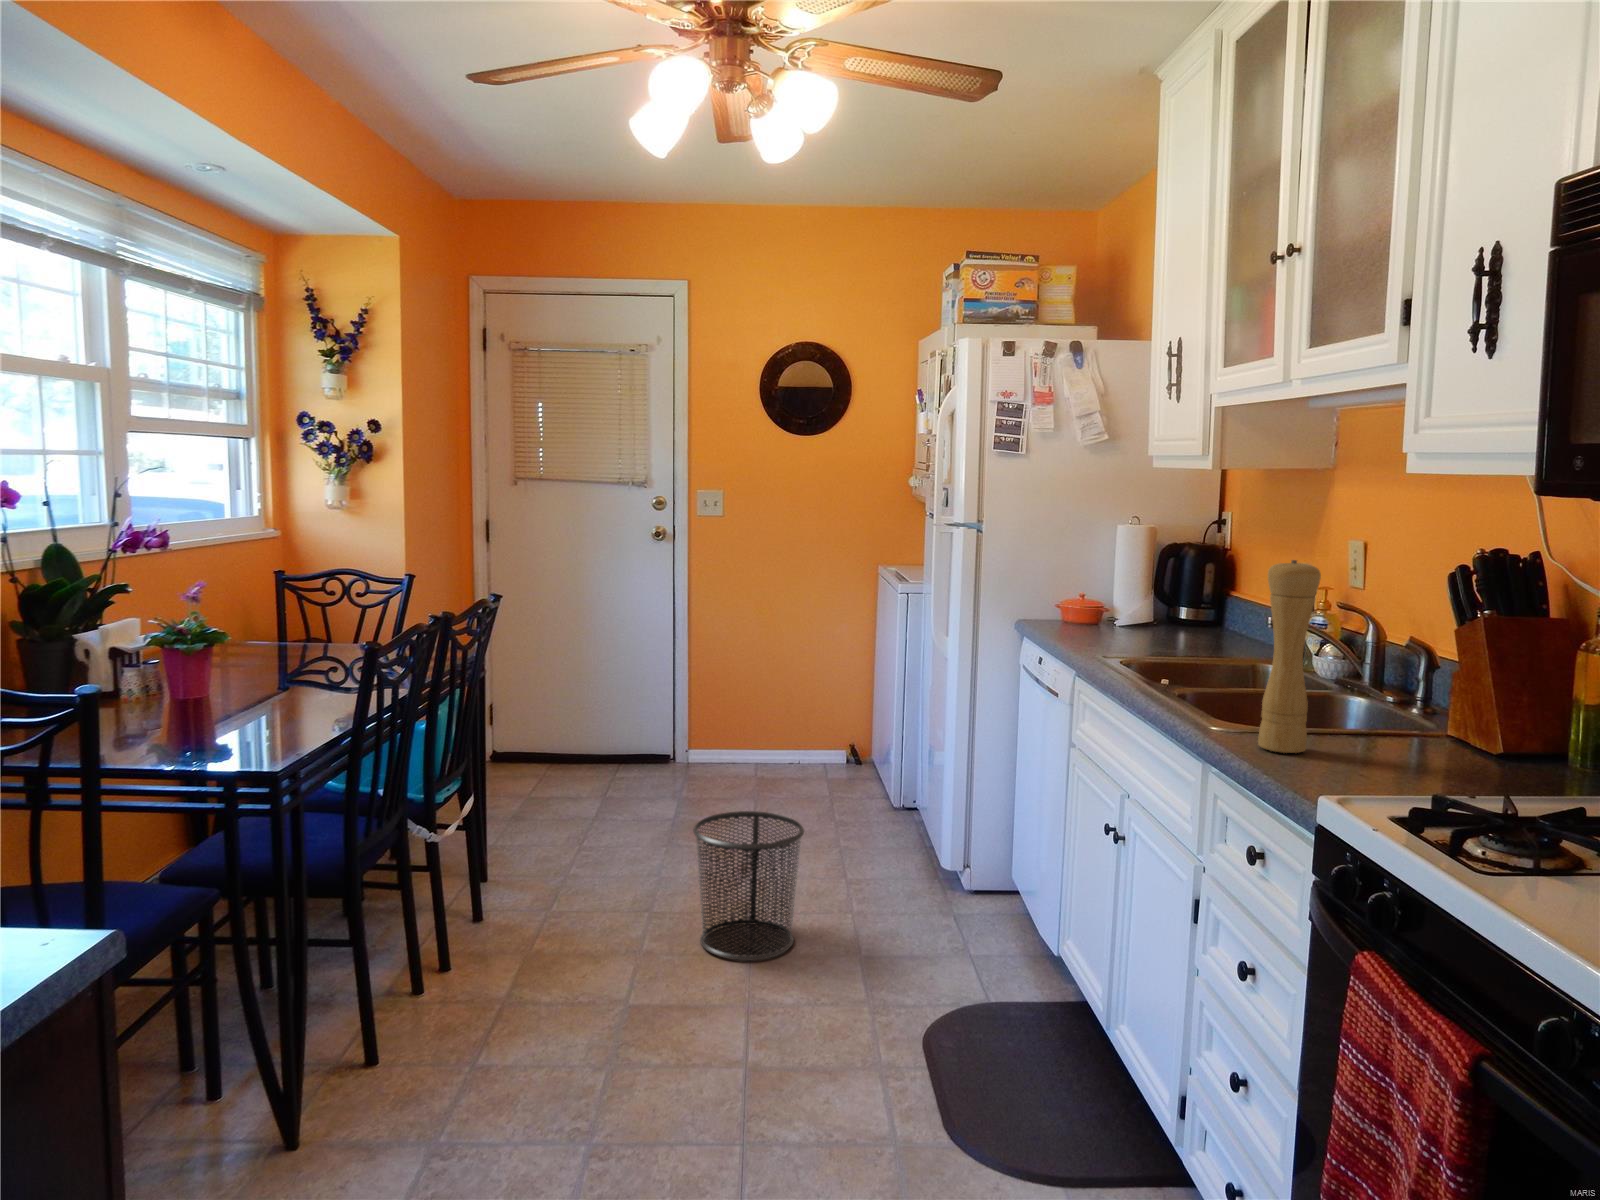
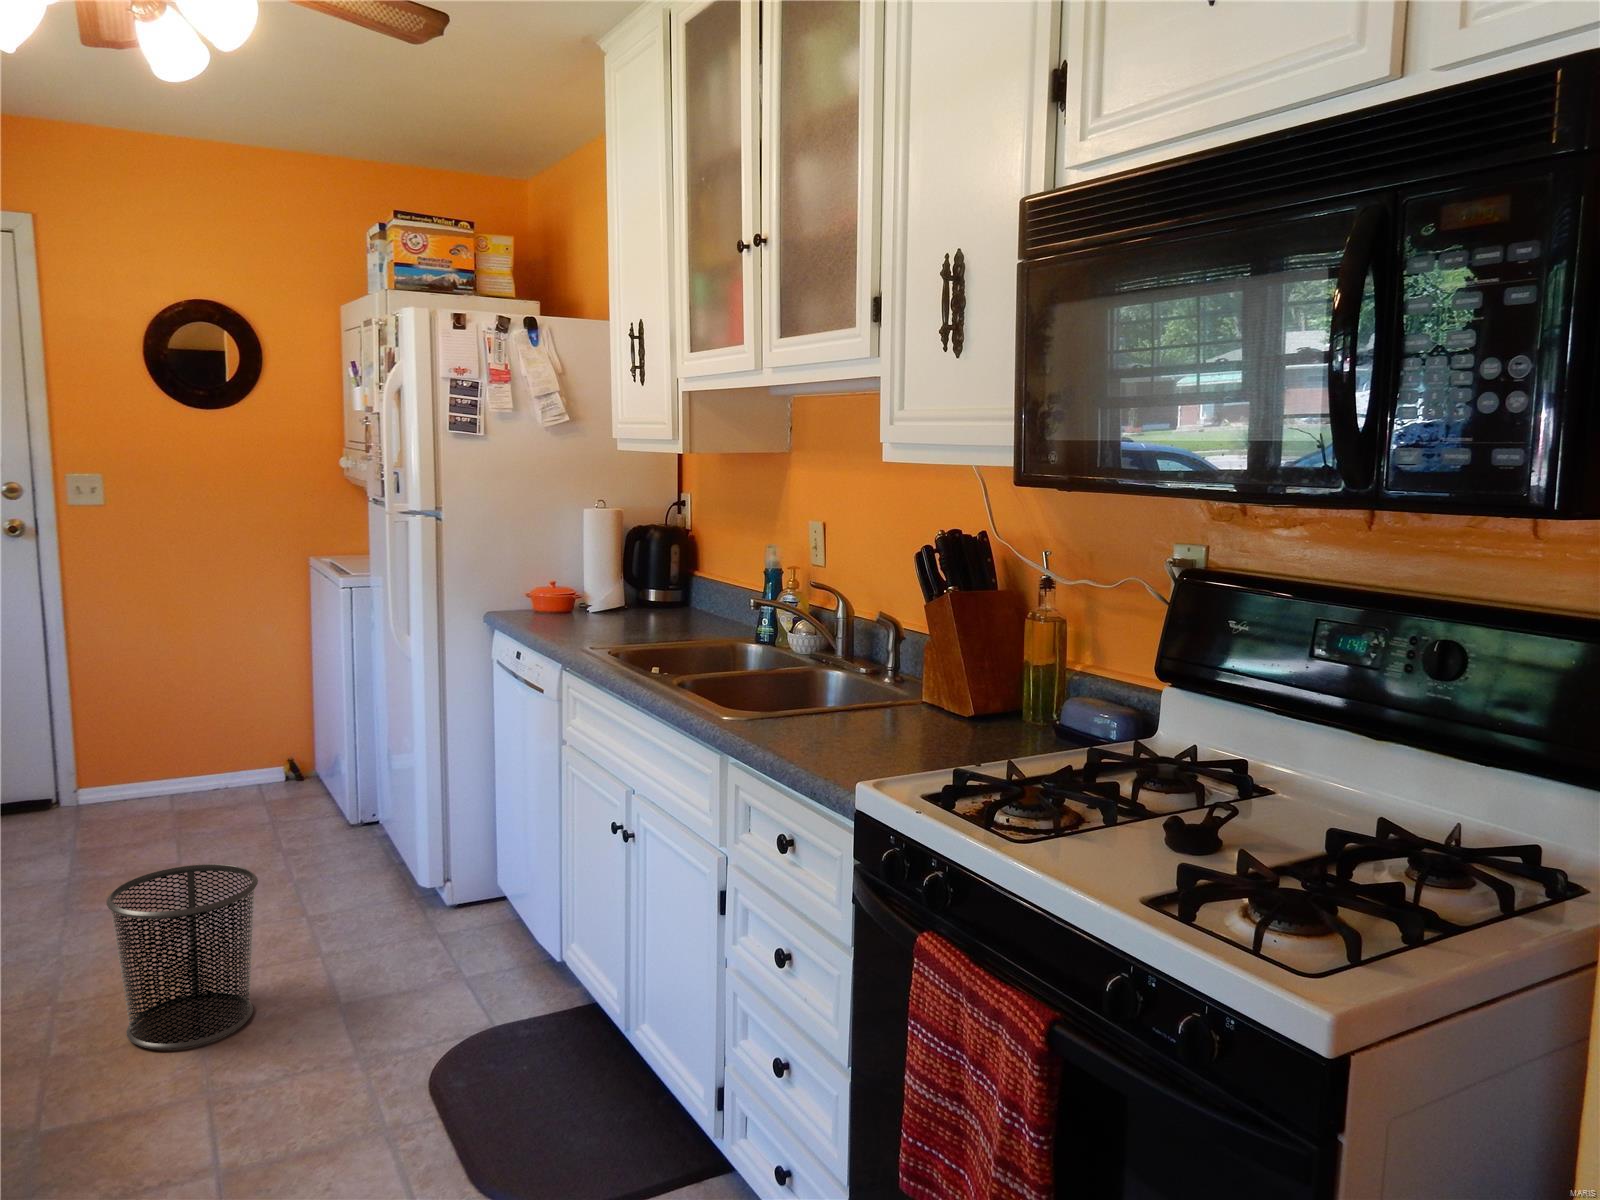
pepper mill: present [1258,560,1321,753] -> none [776,550,825,738]

